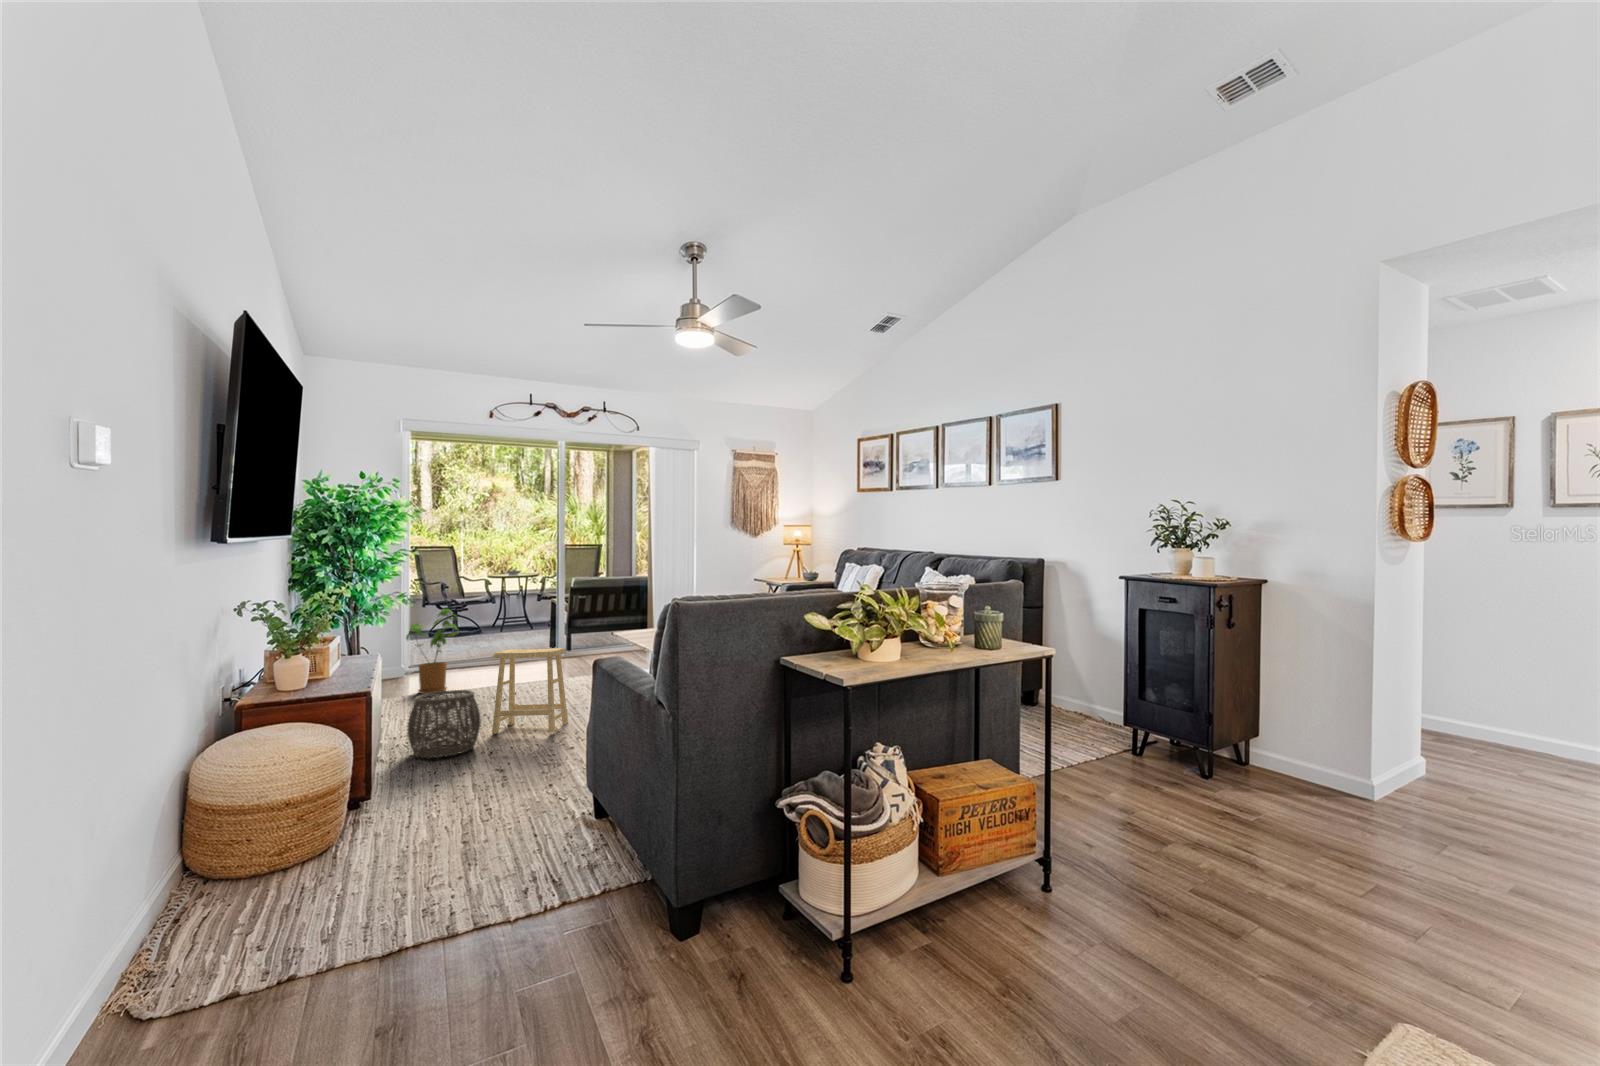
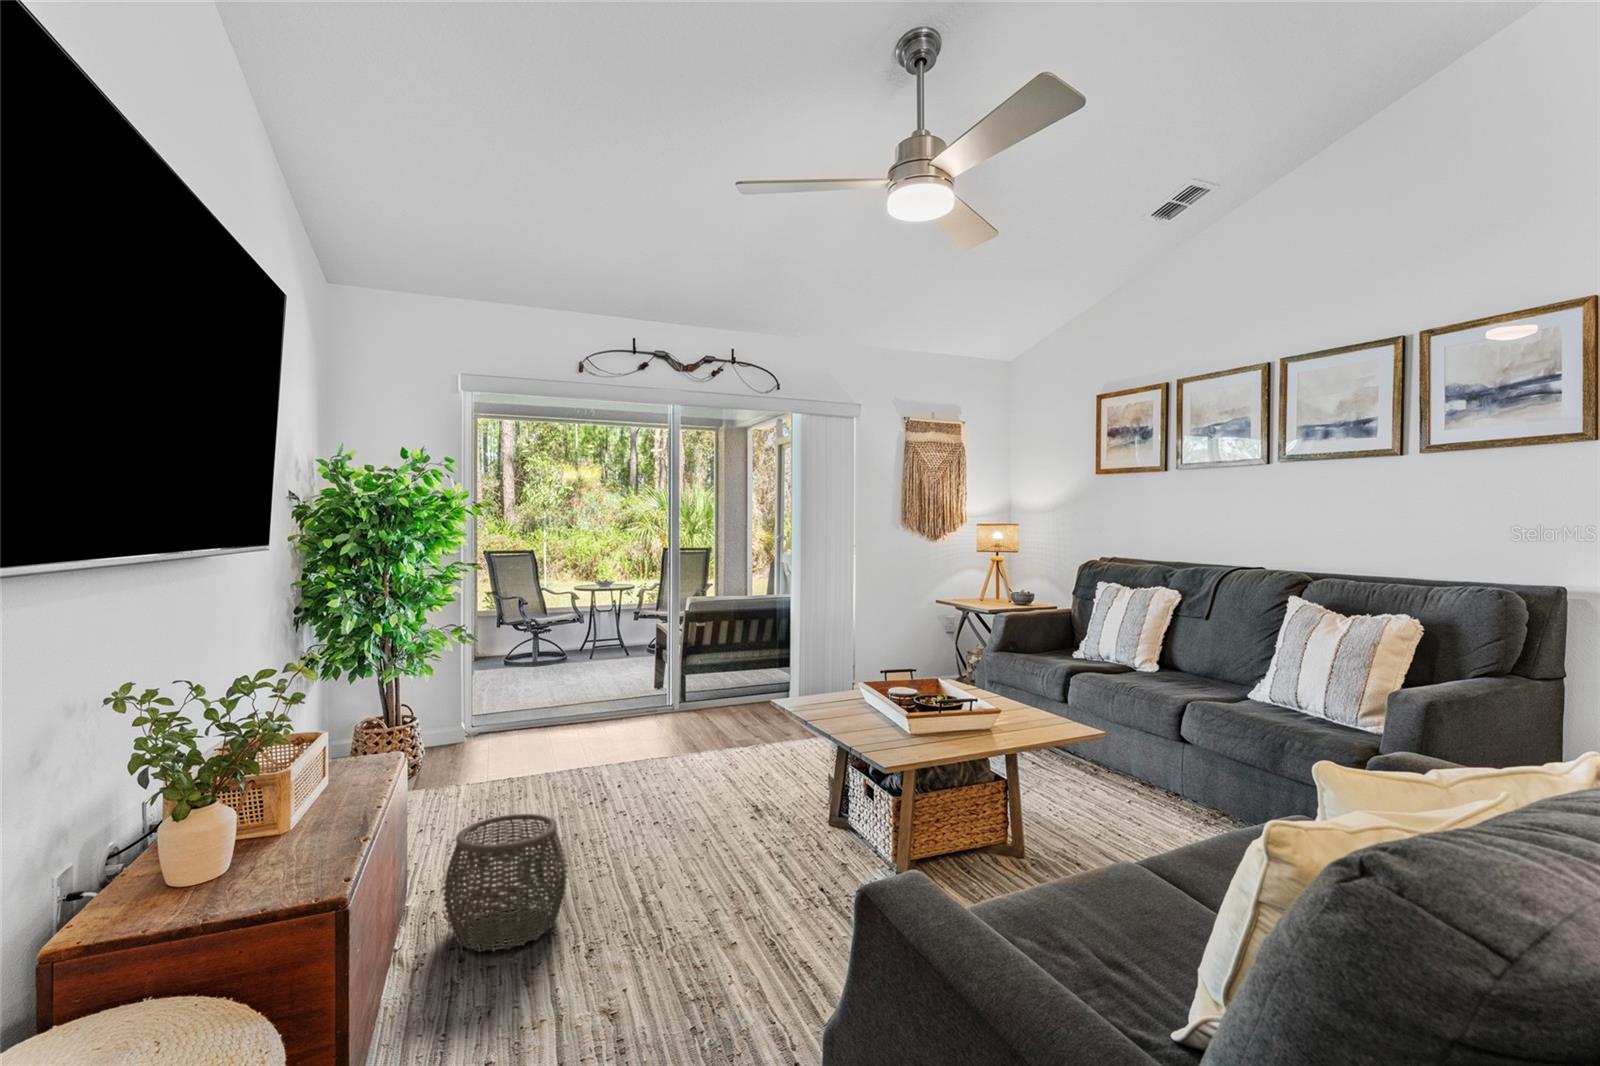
house plant: present [406,609,457,694] -> none [464,645,538,771]
footstool: present [492,648,568,734] -> none [584,733,705,889]

